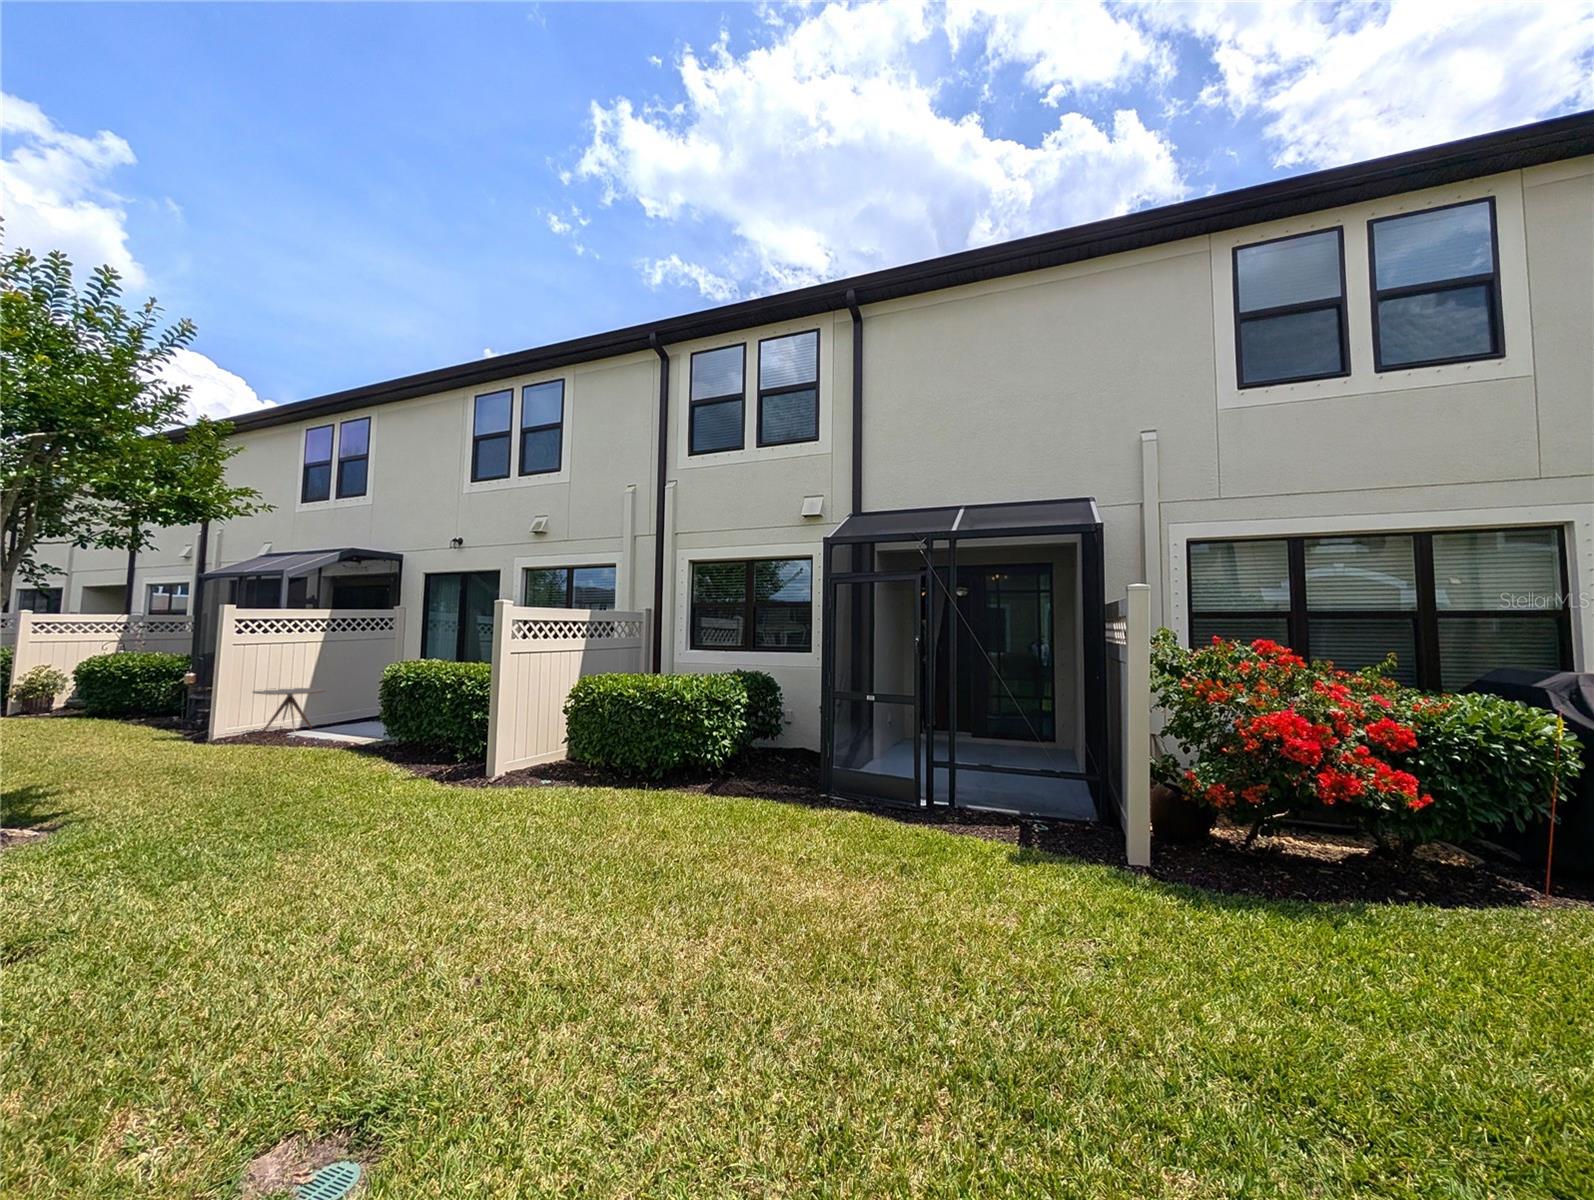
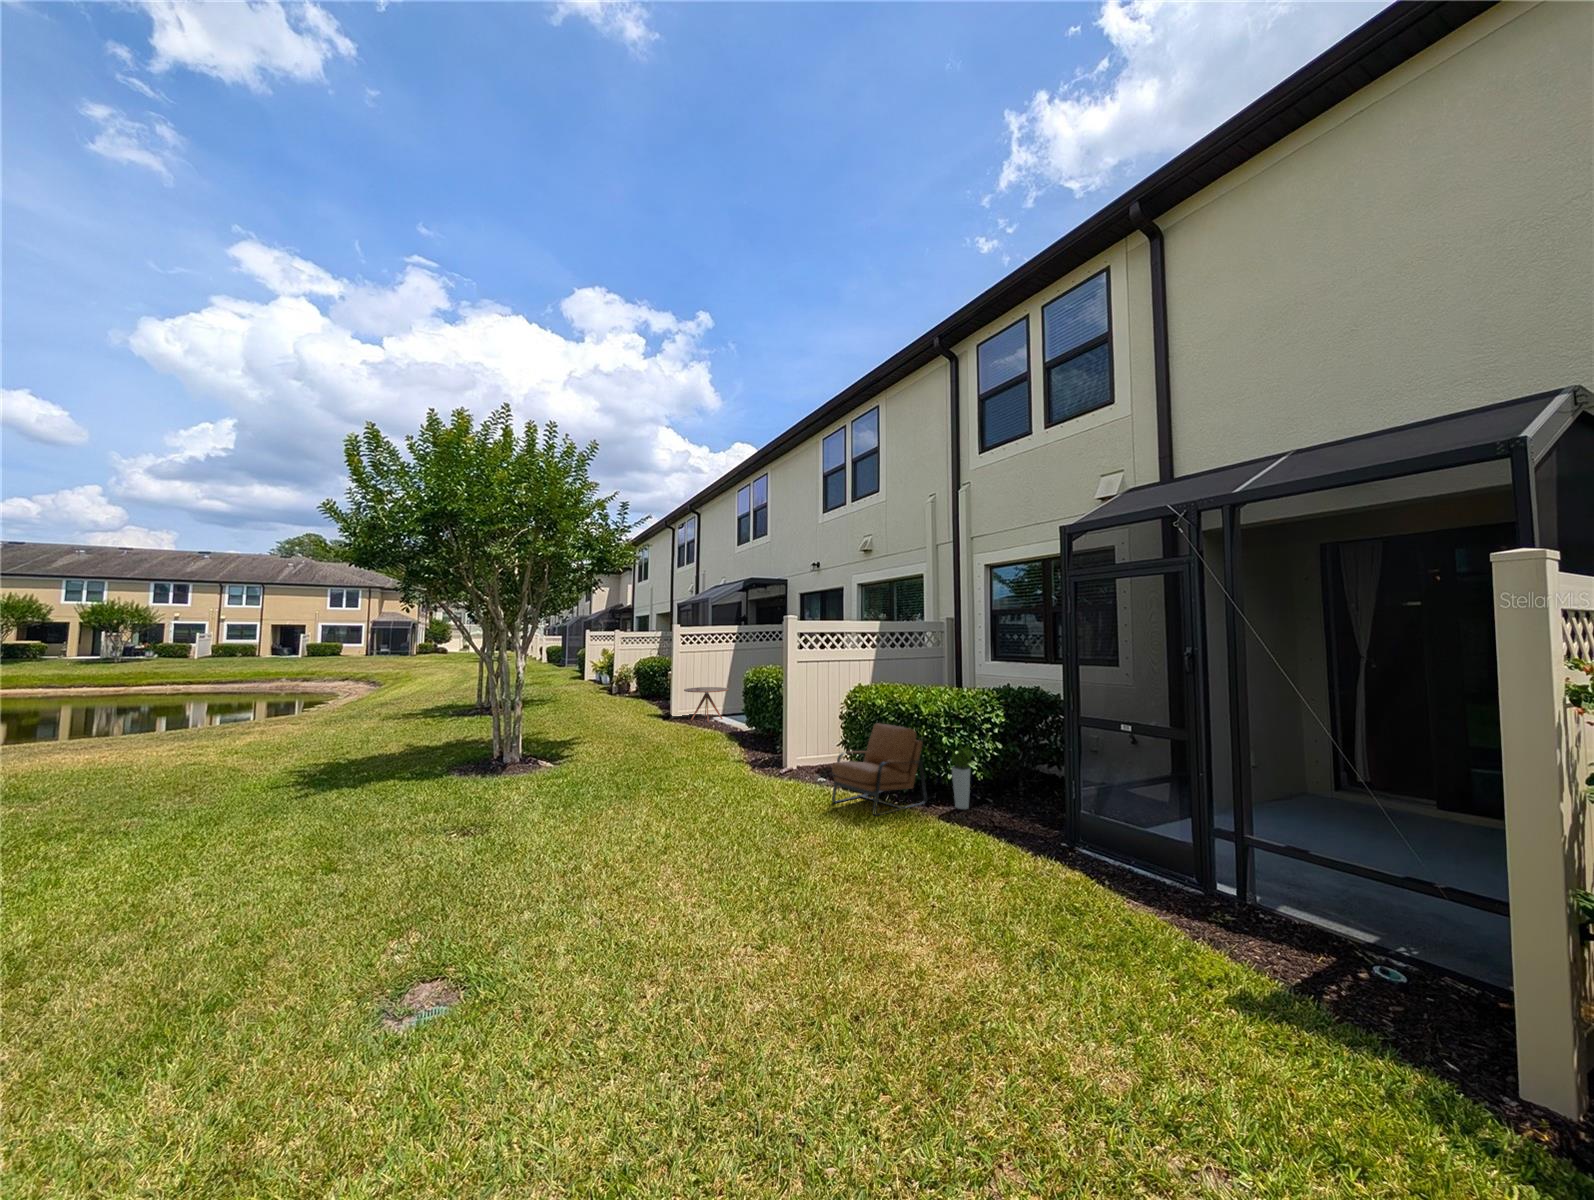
chair: none [602,711,690,801] -> present [832,723,927,816]
planter: none [714,724,738,785] -> present [951,745,973,809]

